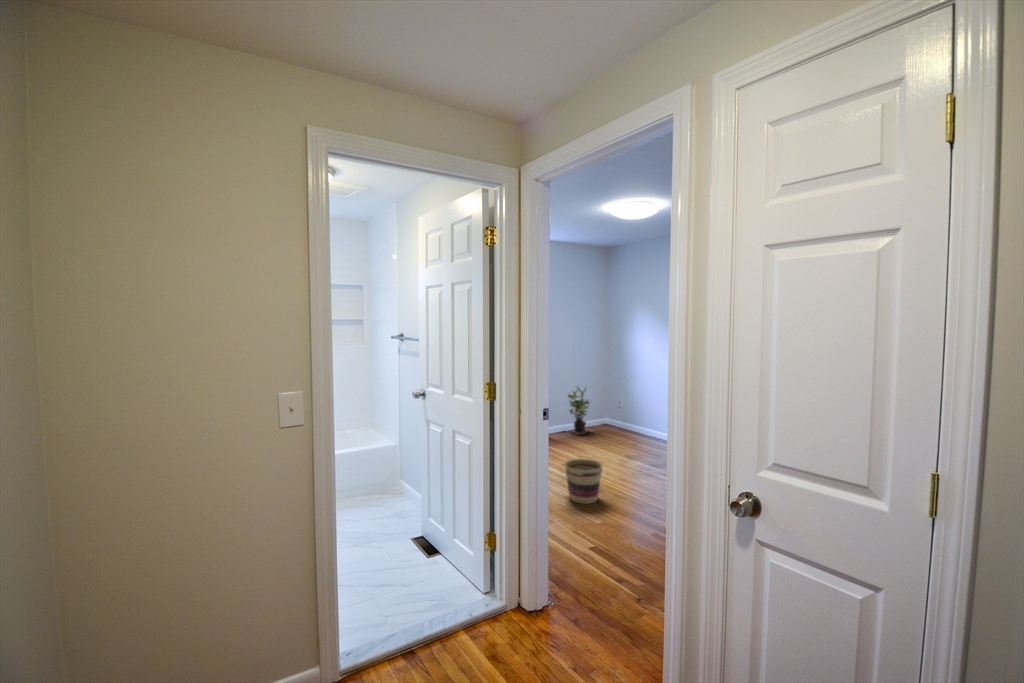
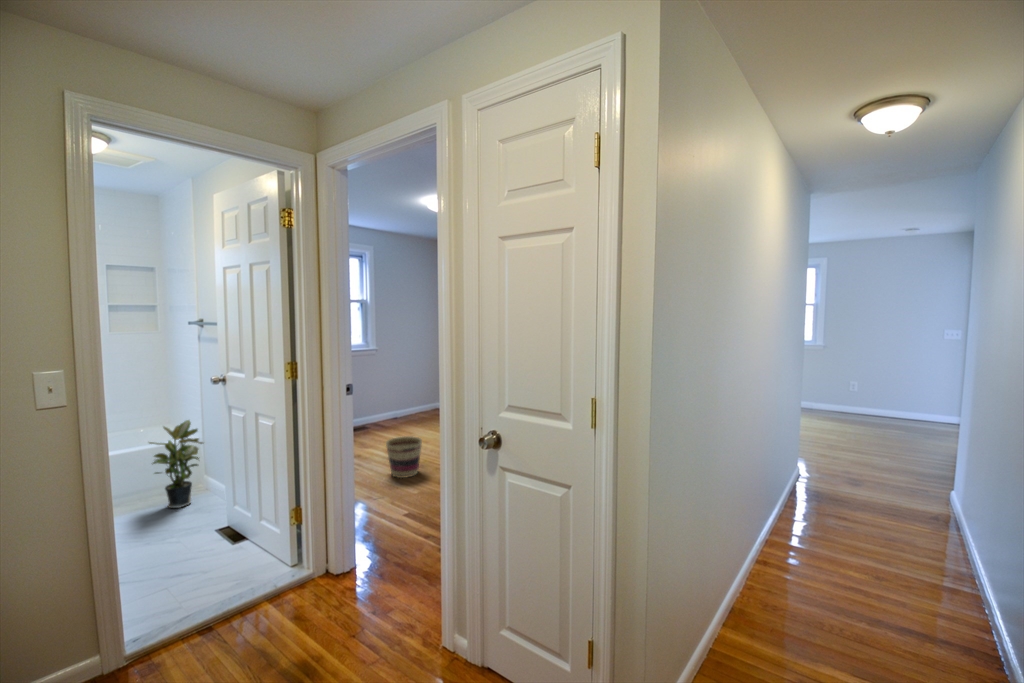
potted plant: present [568,387,590,435] -> present [149,420,203,508]

